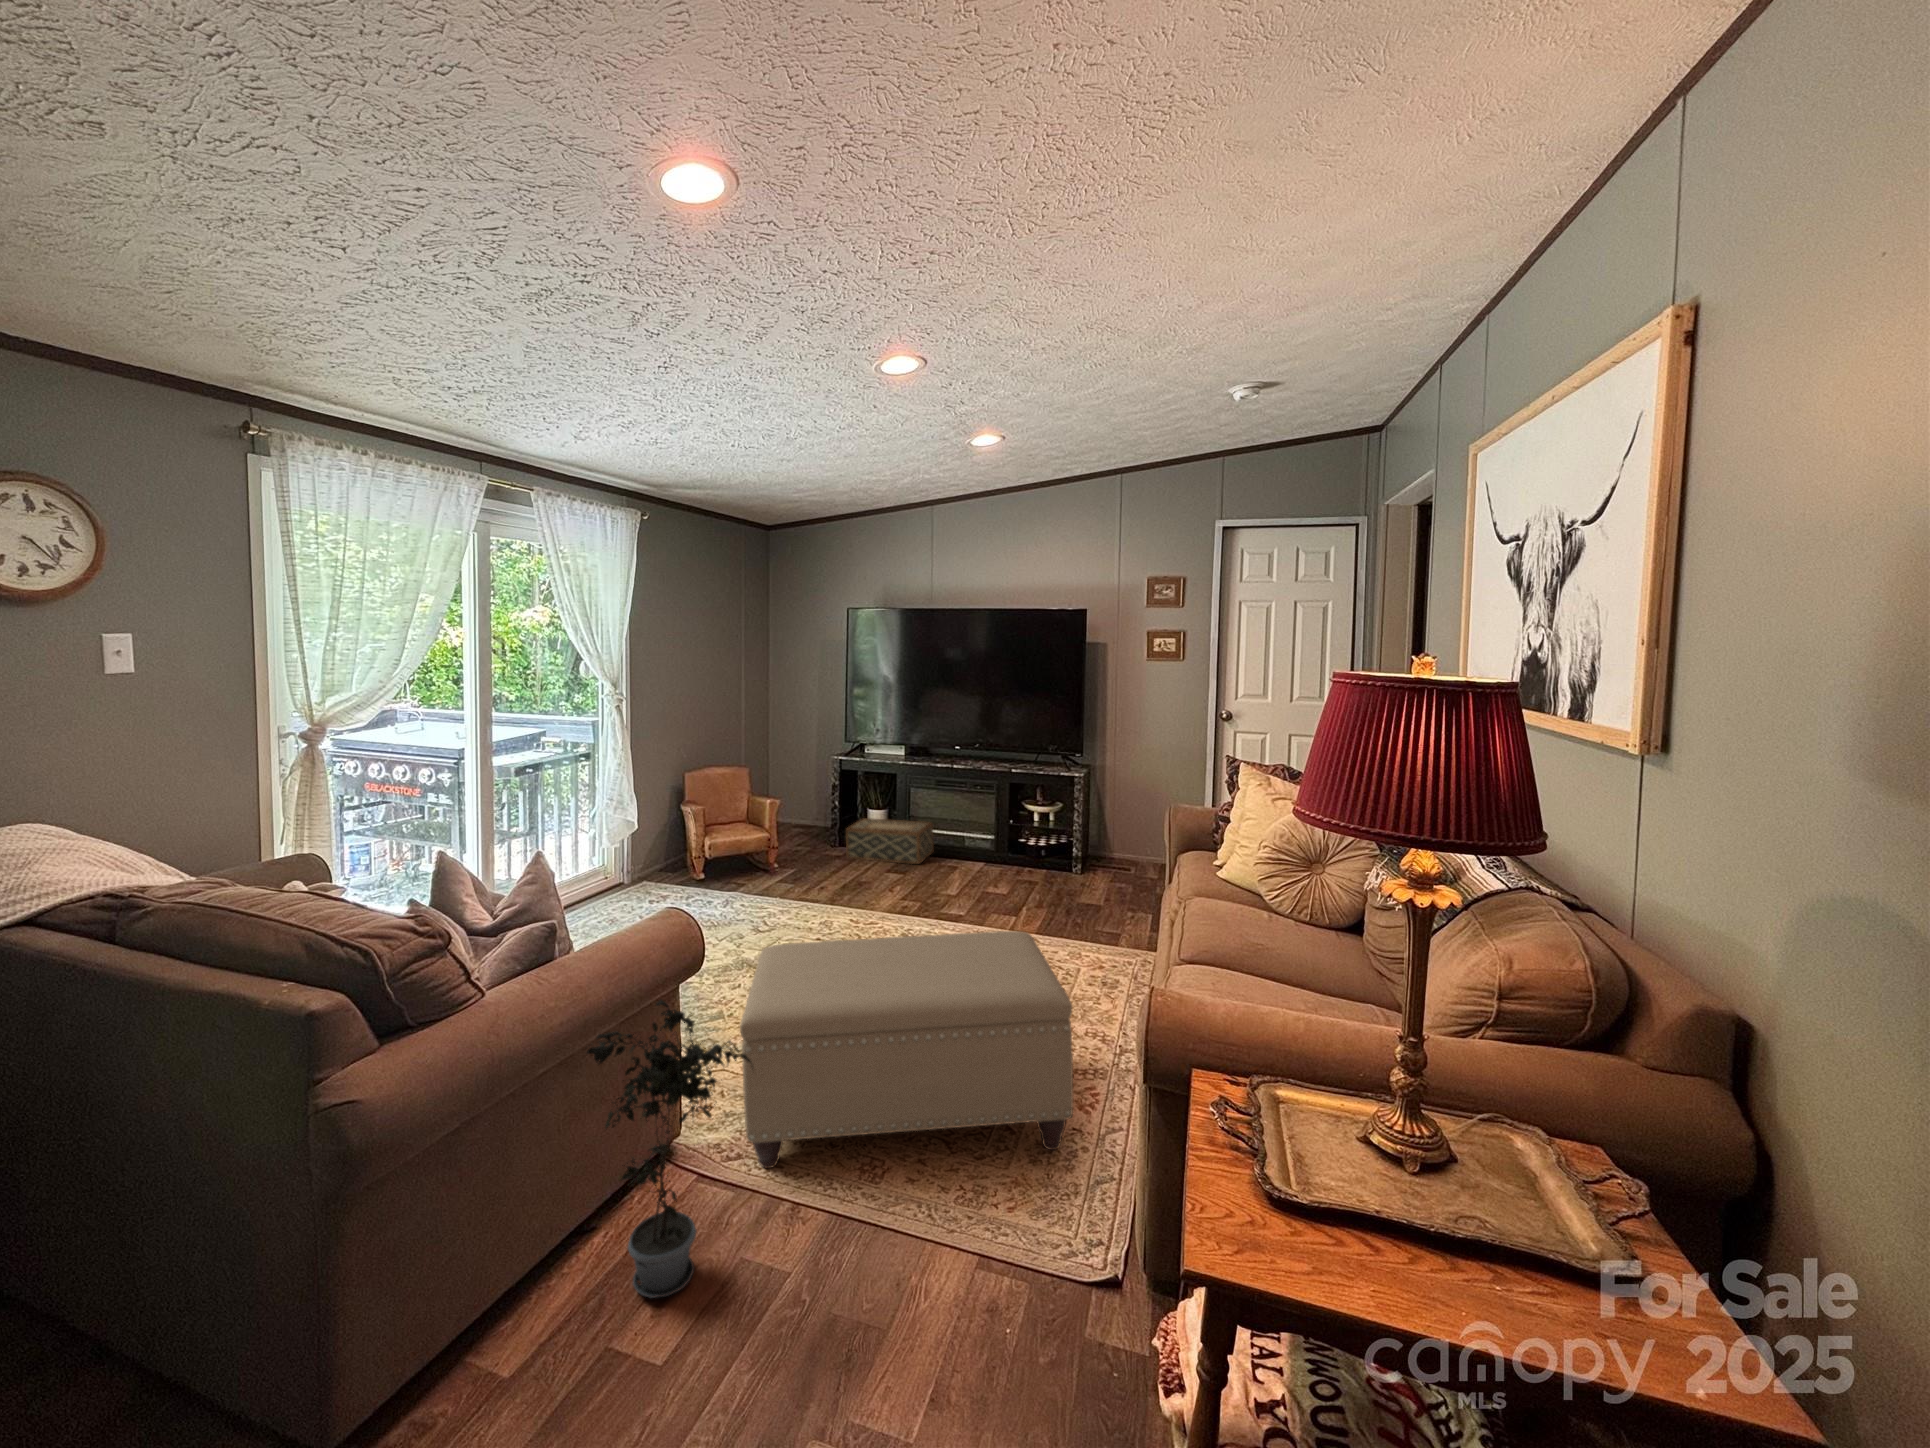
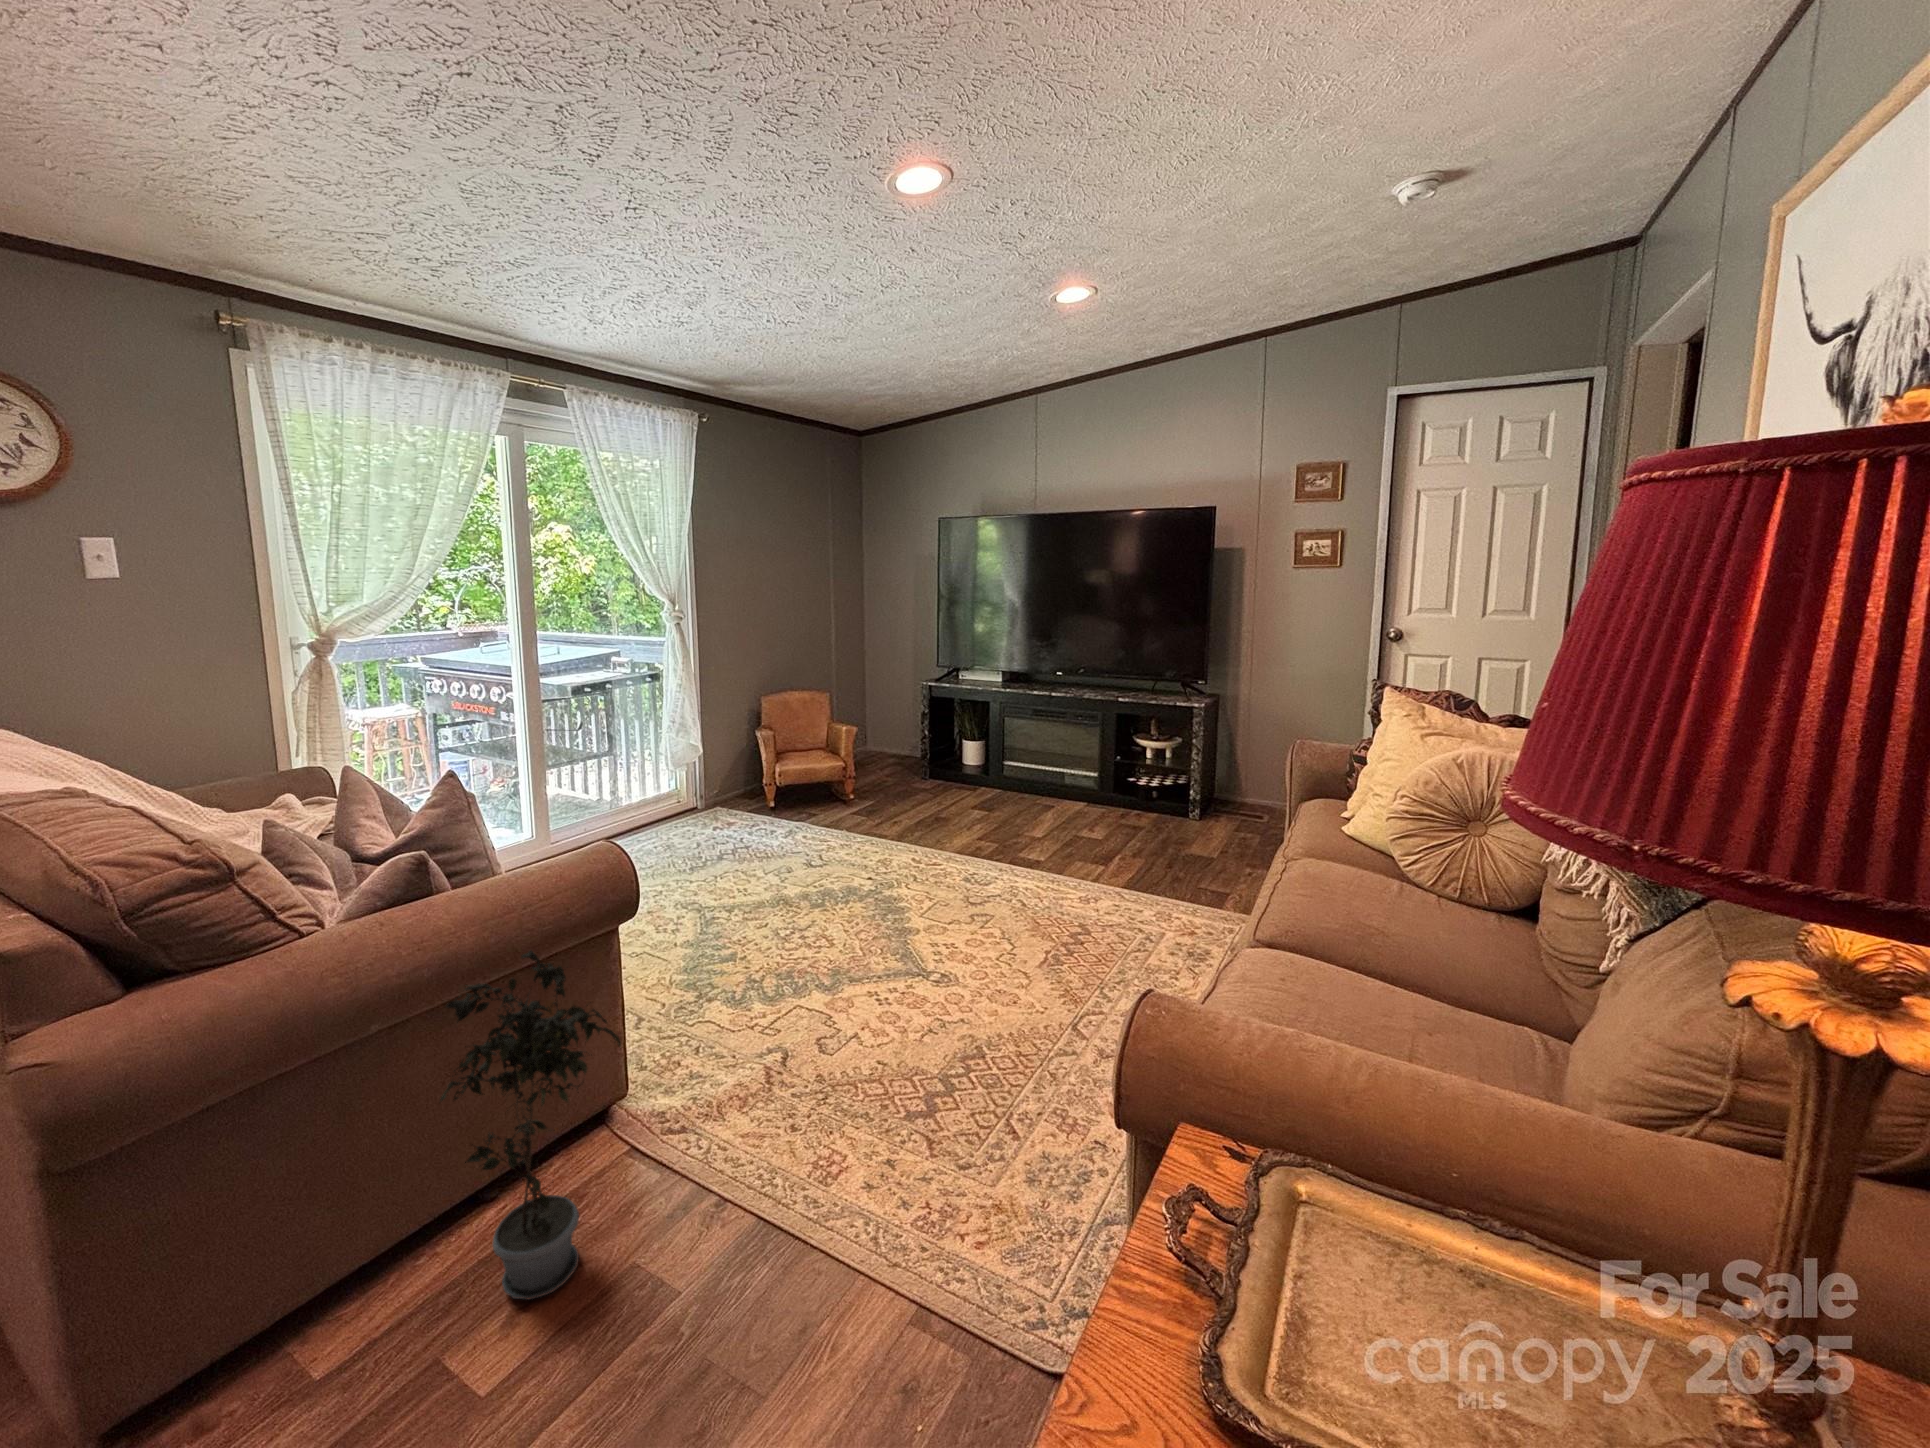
woven basket: present [846,818,934,864] -> none [928,749,1028,801]
ottoman: present [740,931,1073,1168] -> none [668,886,1085,1170]

